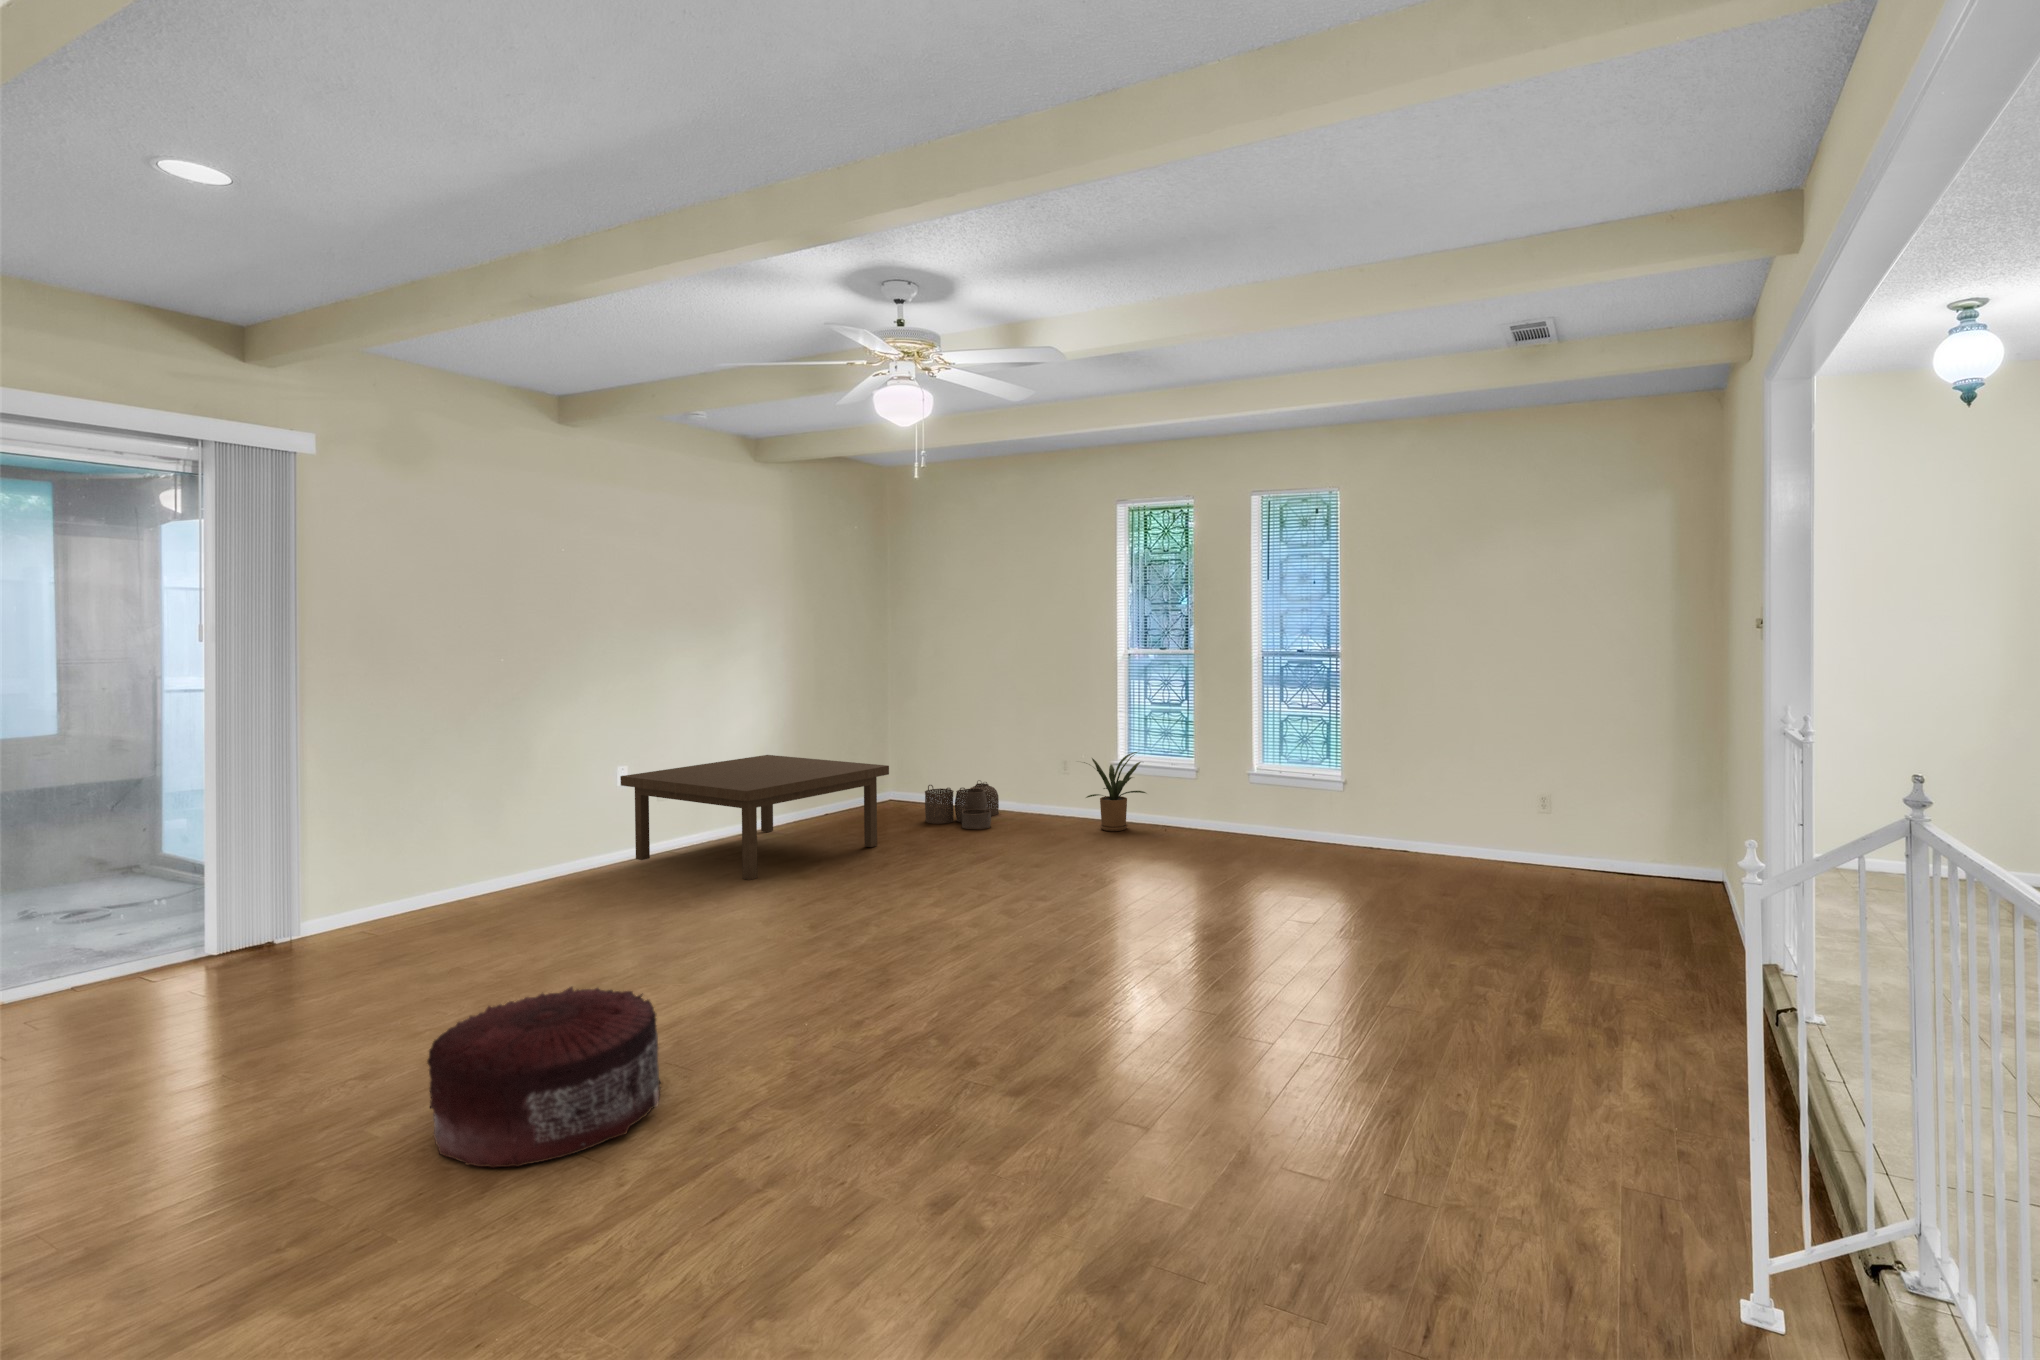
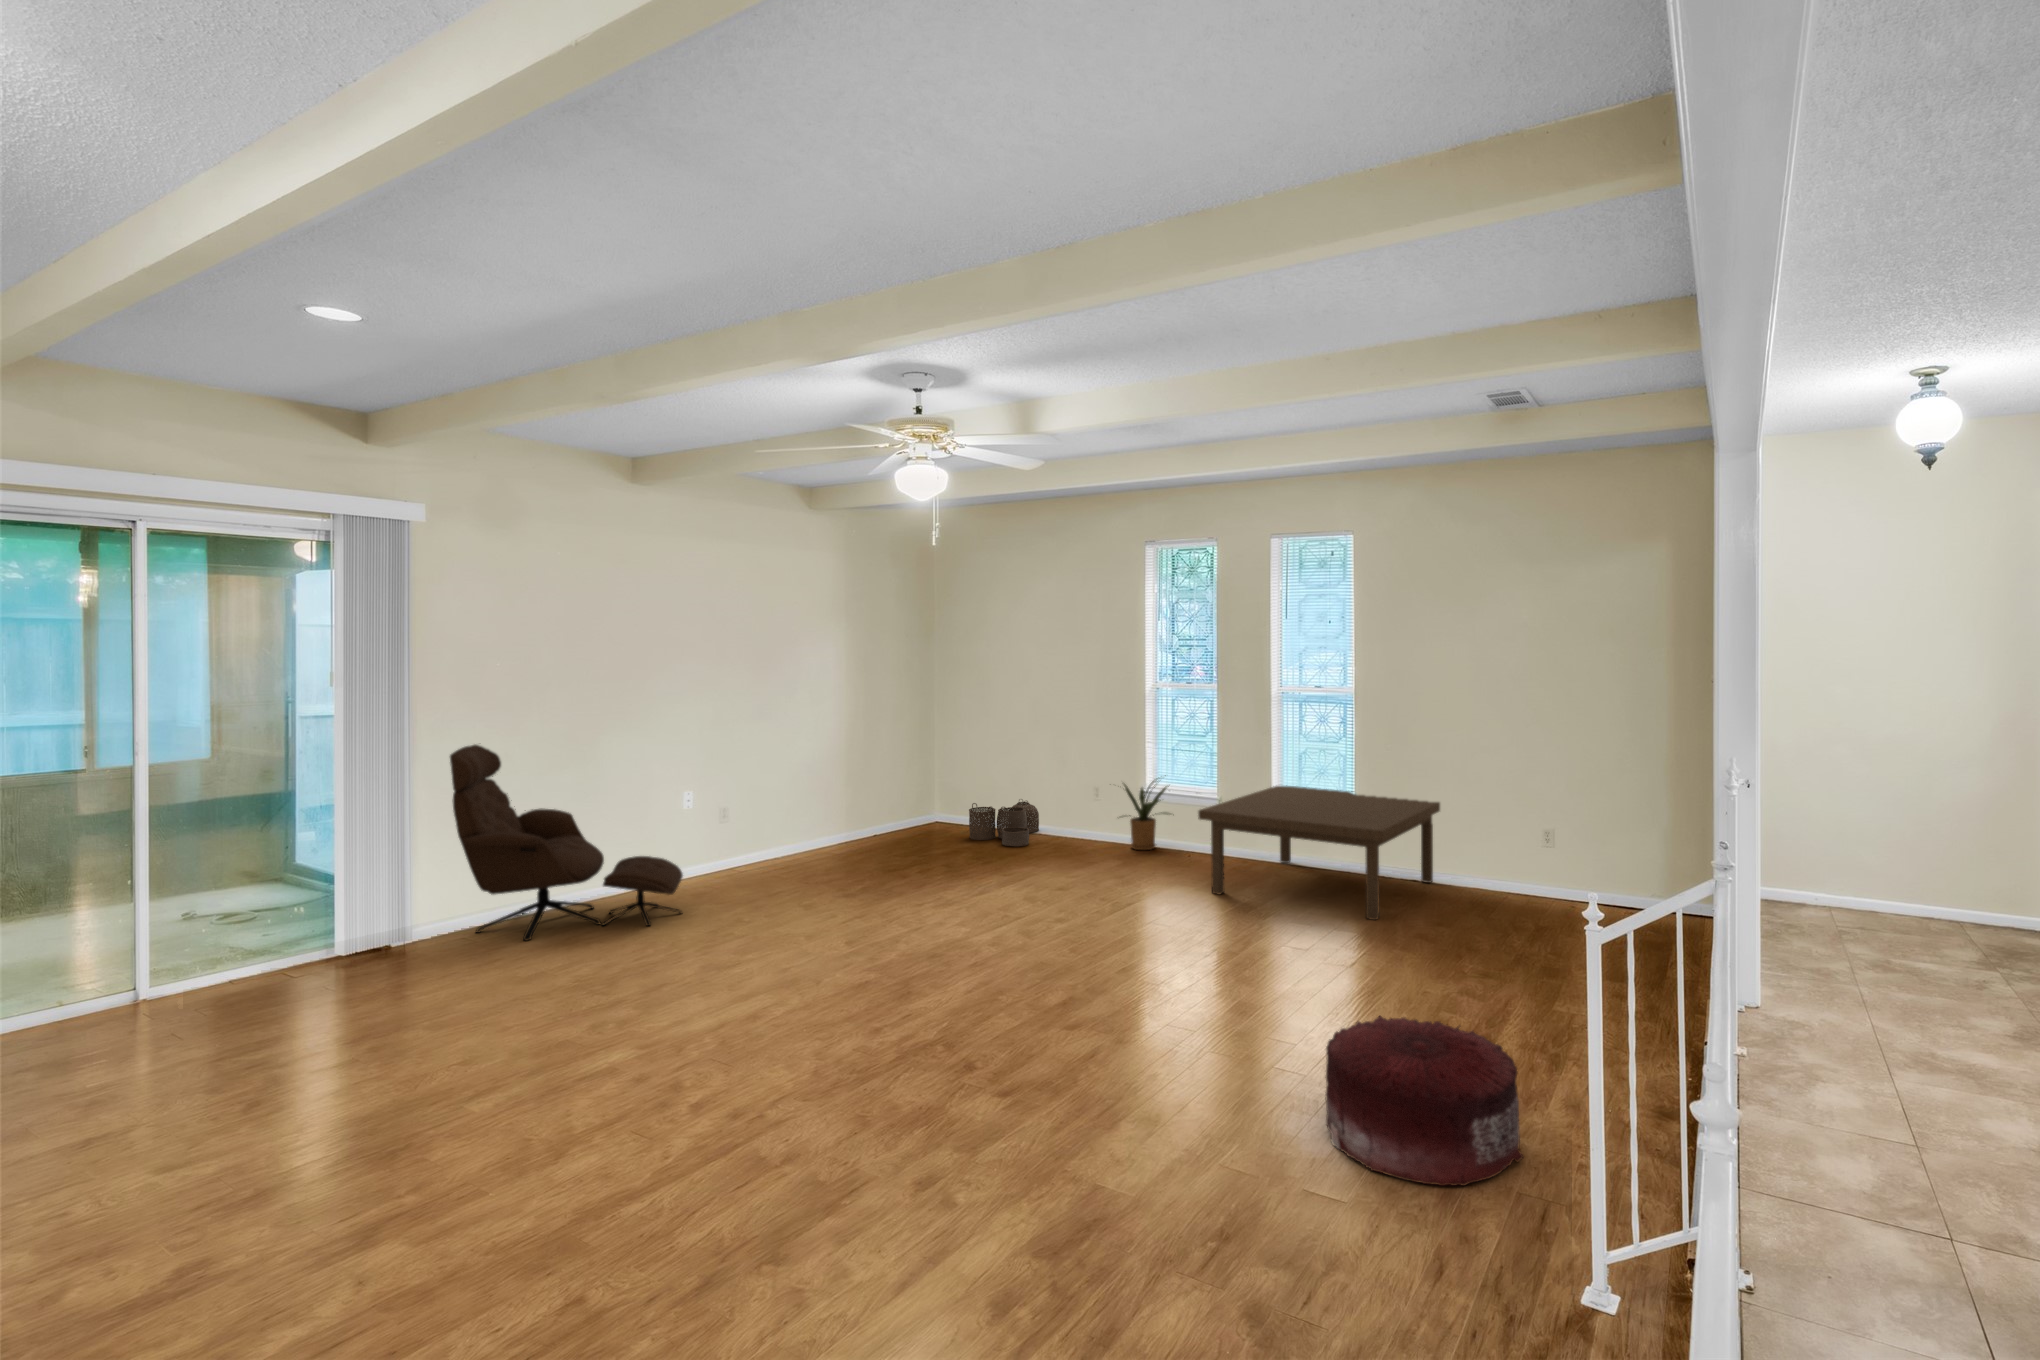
lounge chair: none [346,714,618,935] -> present [450,745,683,941]
coffee table: present [620,755,889,880] -> present [1198,785,1440,920]
pouf: present [427,987,661,1168] -> present [1325,1016,1523,1186]

